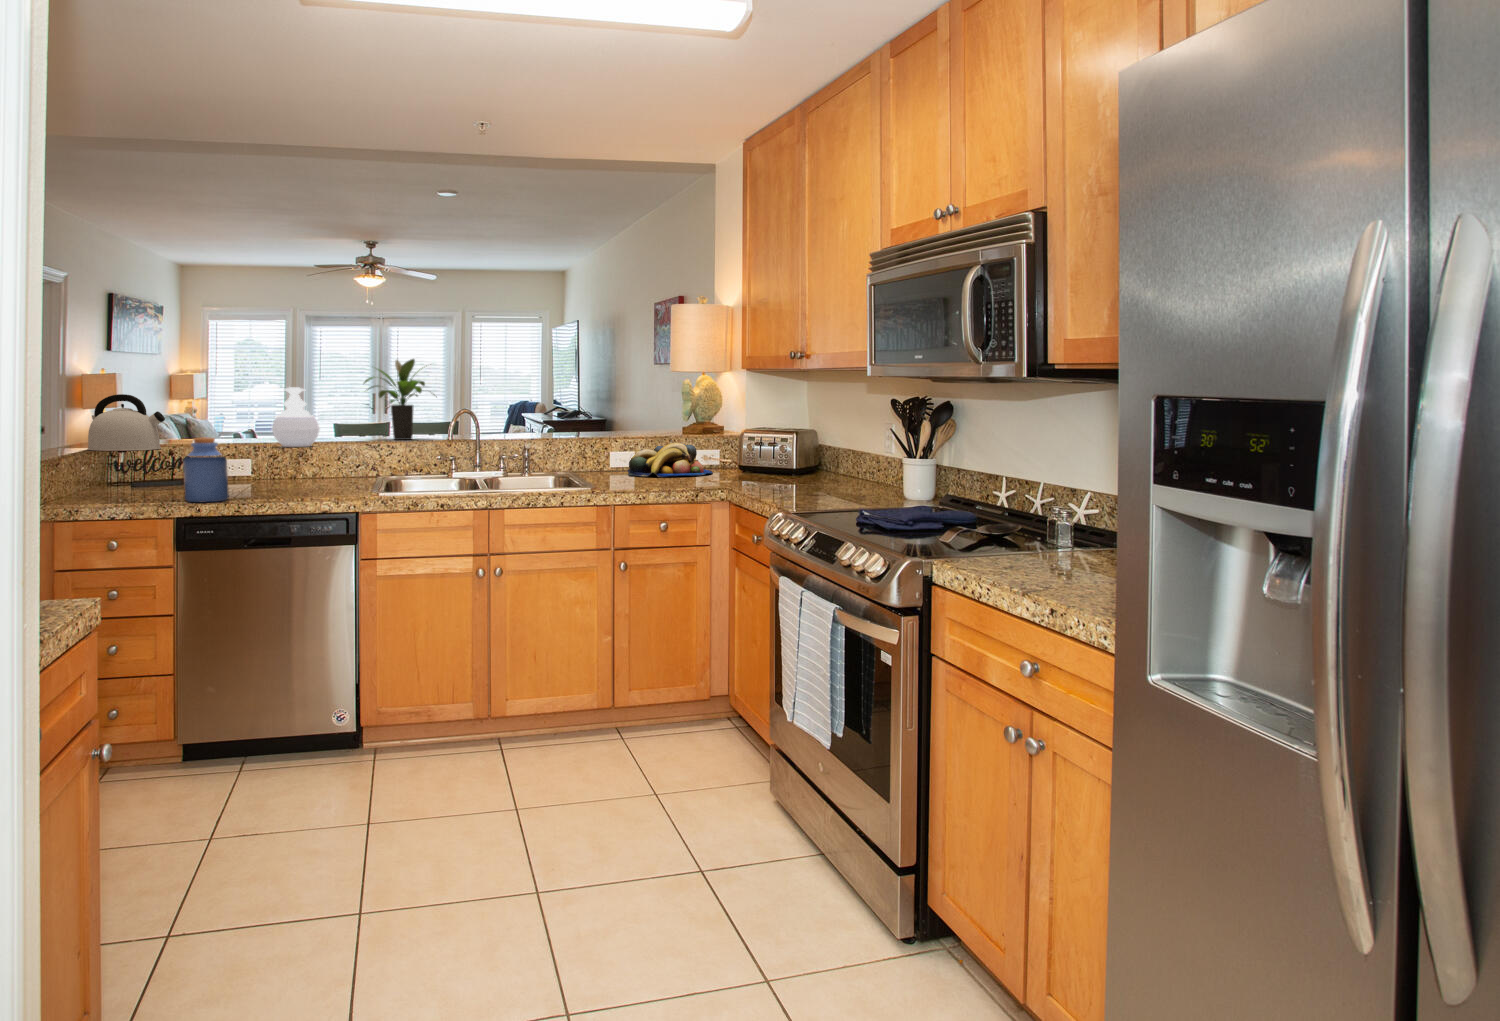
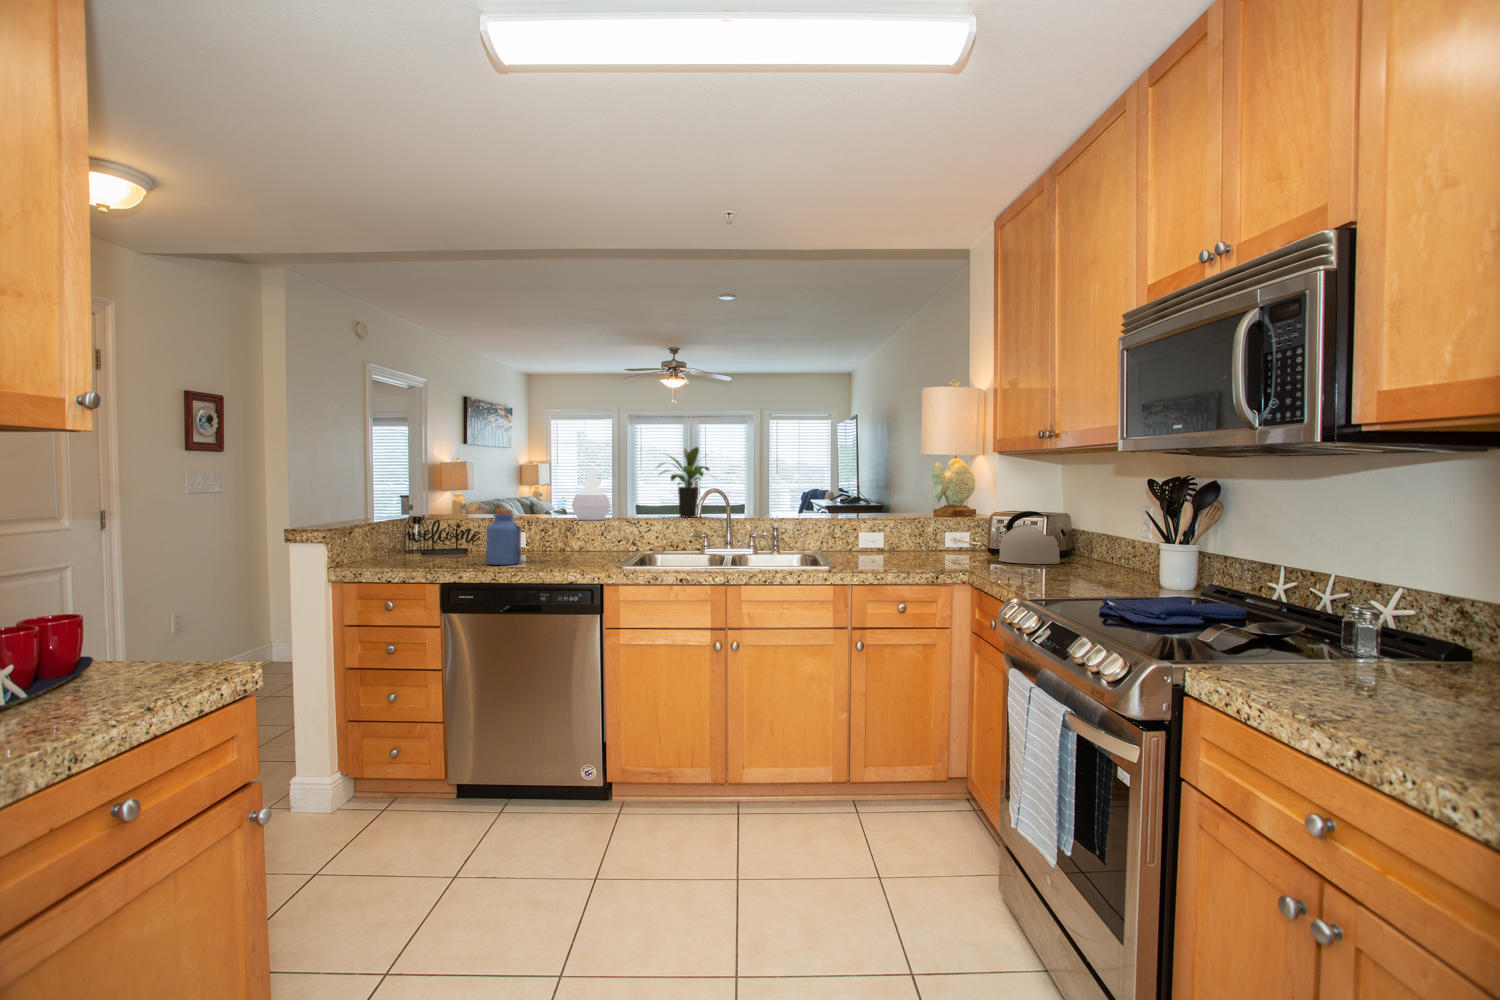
kettle: present [87,394,165,451] -> present [999,511,1066,564]
fruit bowl: present [628,443,713,477] -> none [878,524,961,556]

